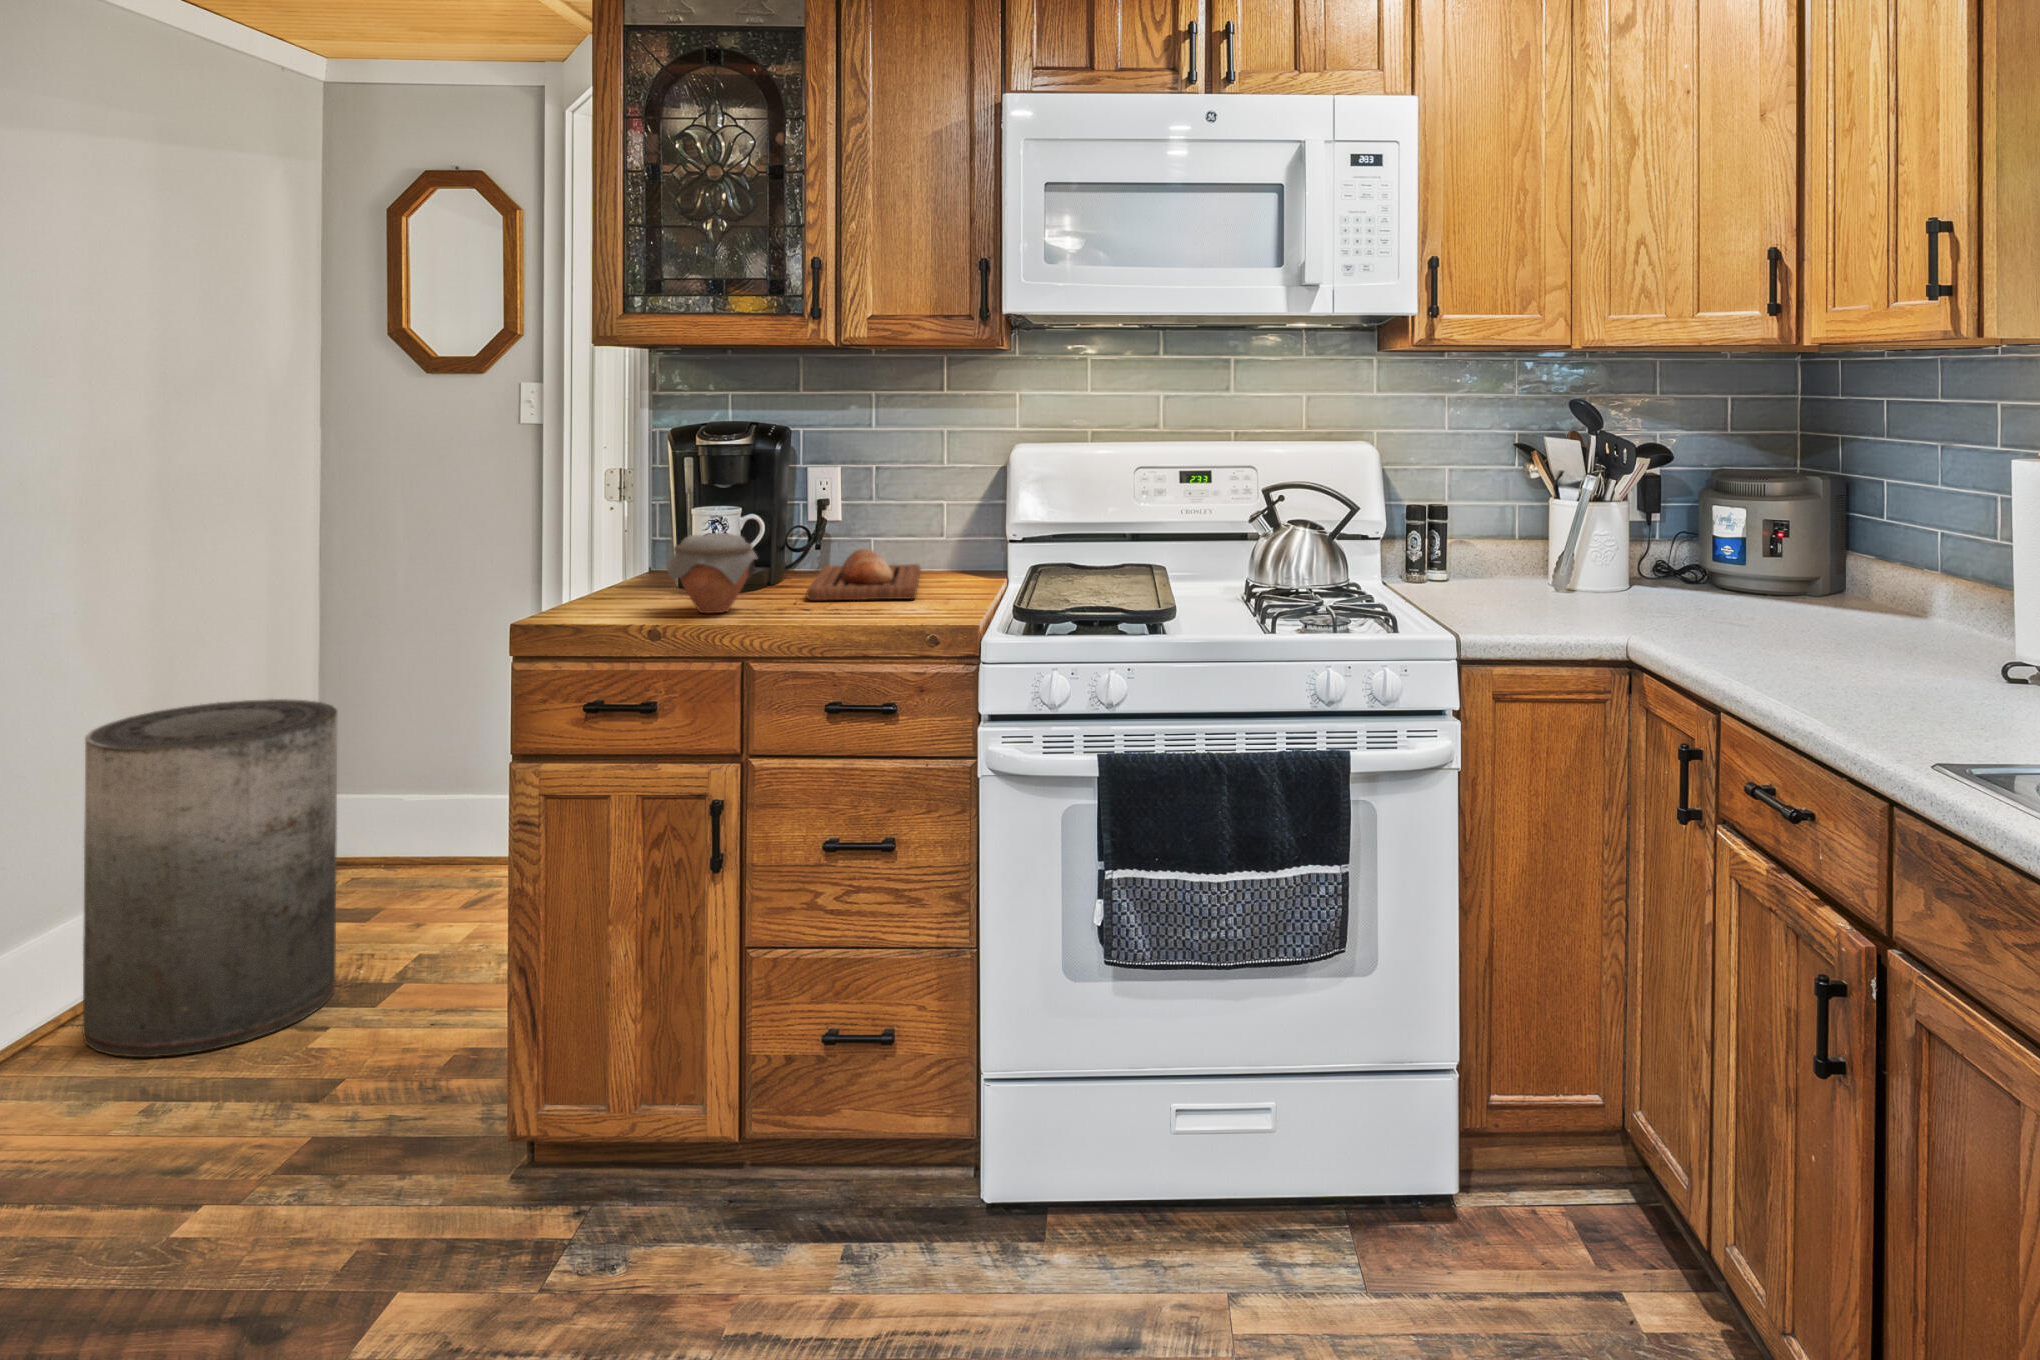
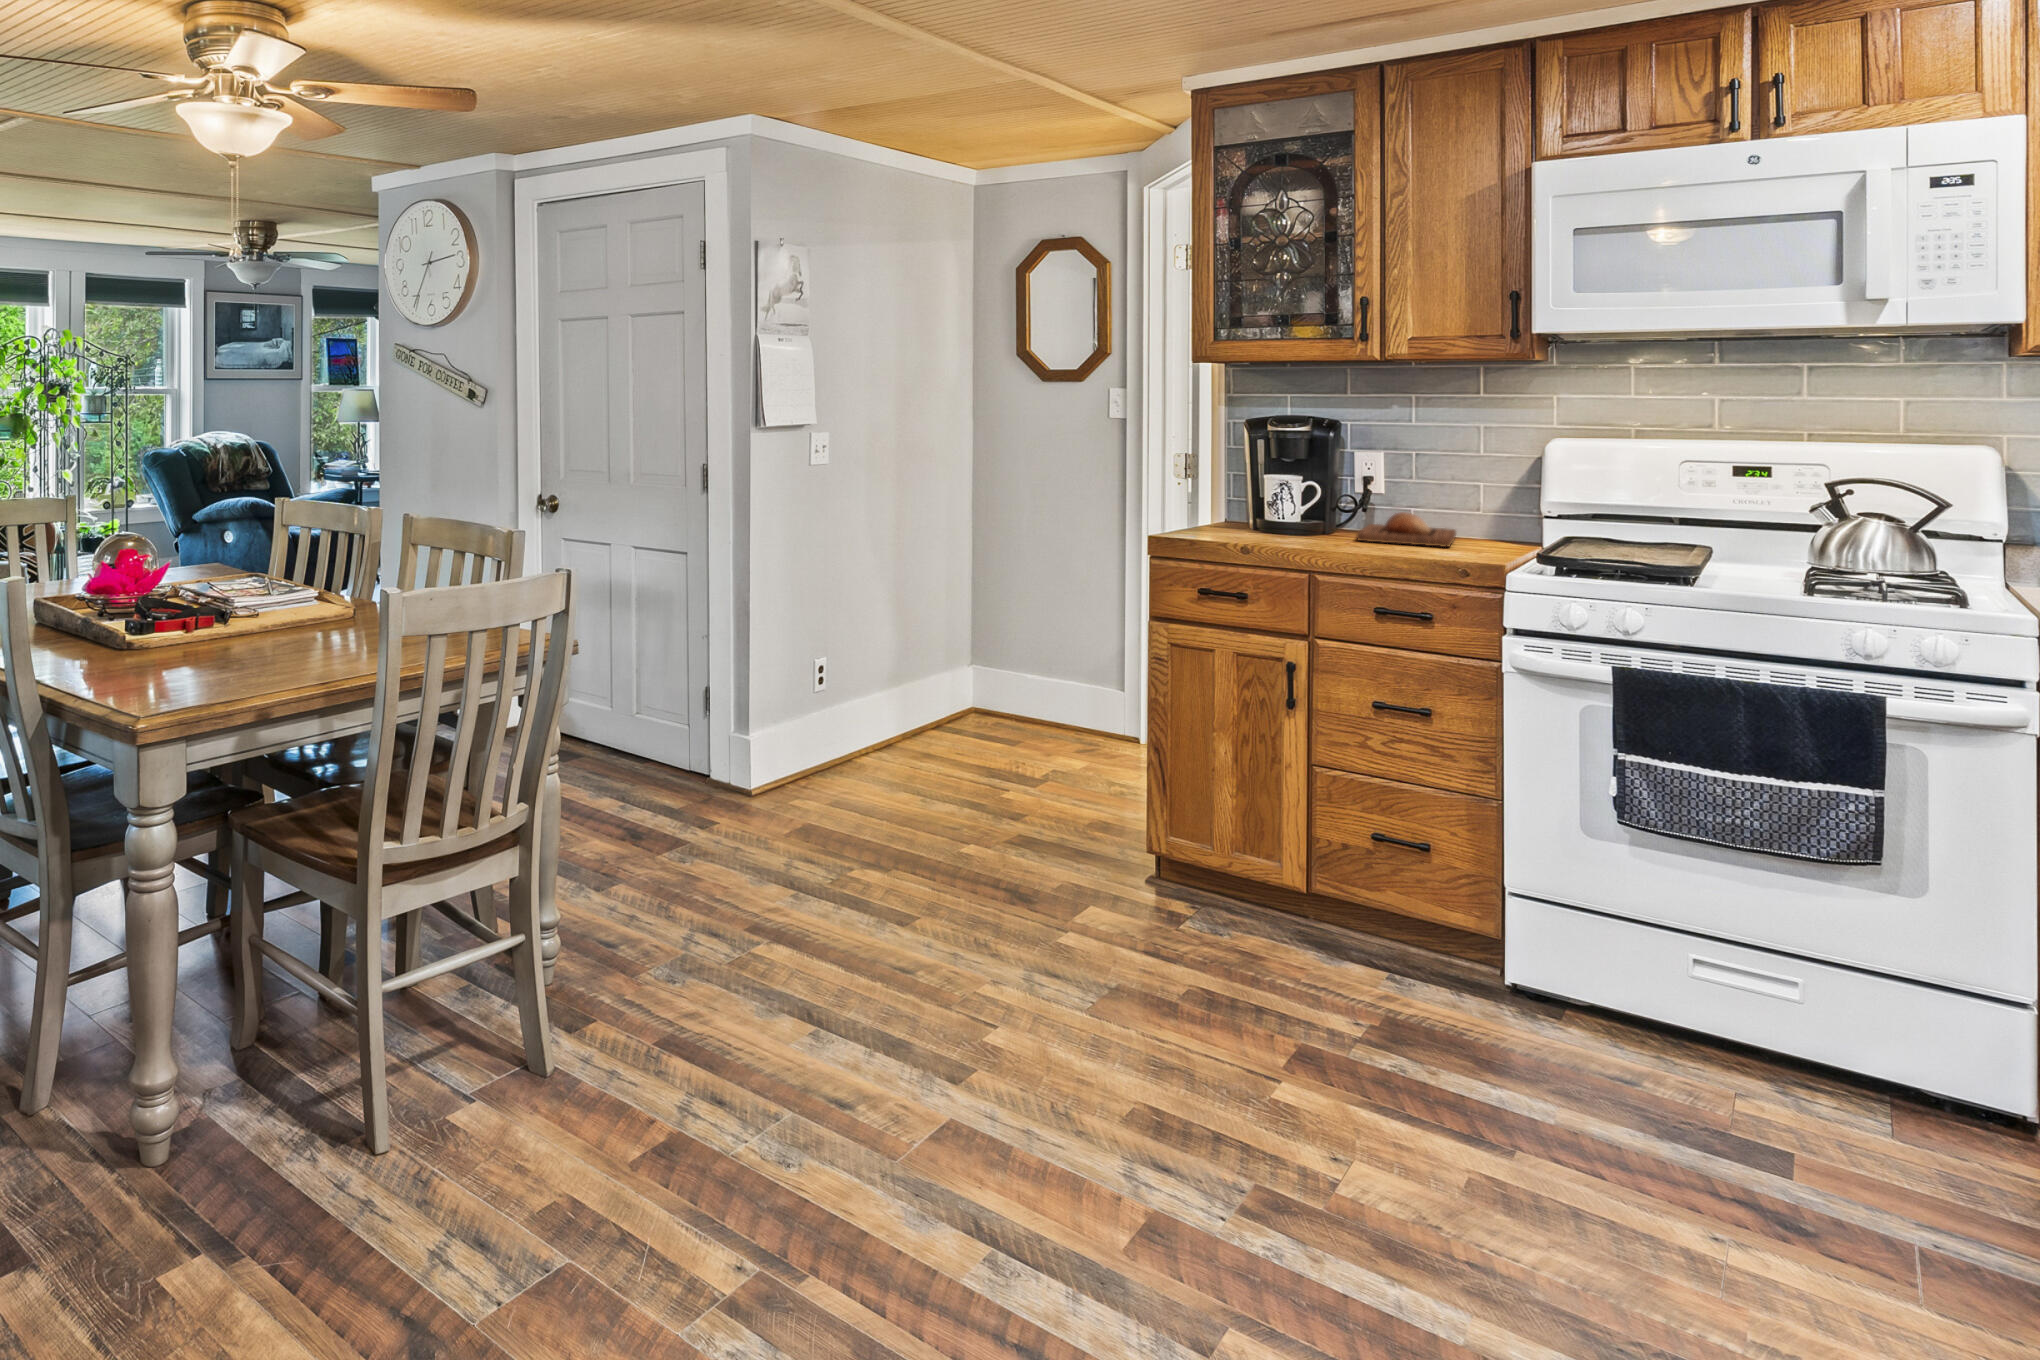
jar: present [666,533,757,613] -> none [1249,487,1319,540]
trash can: present [83,699,337,1057] -> none [876,581,1012,781]

